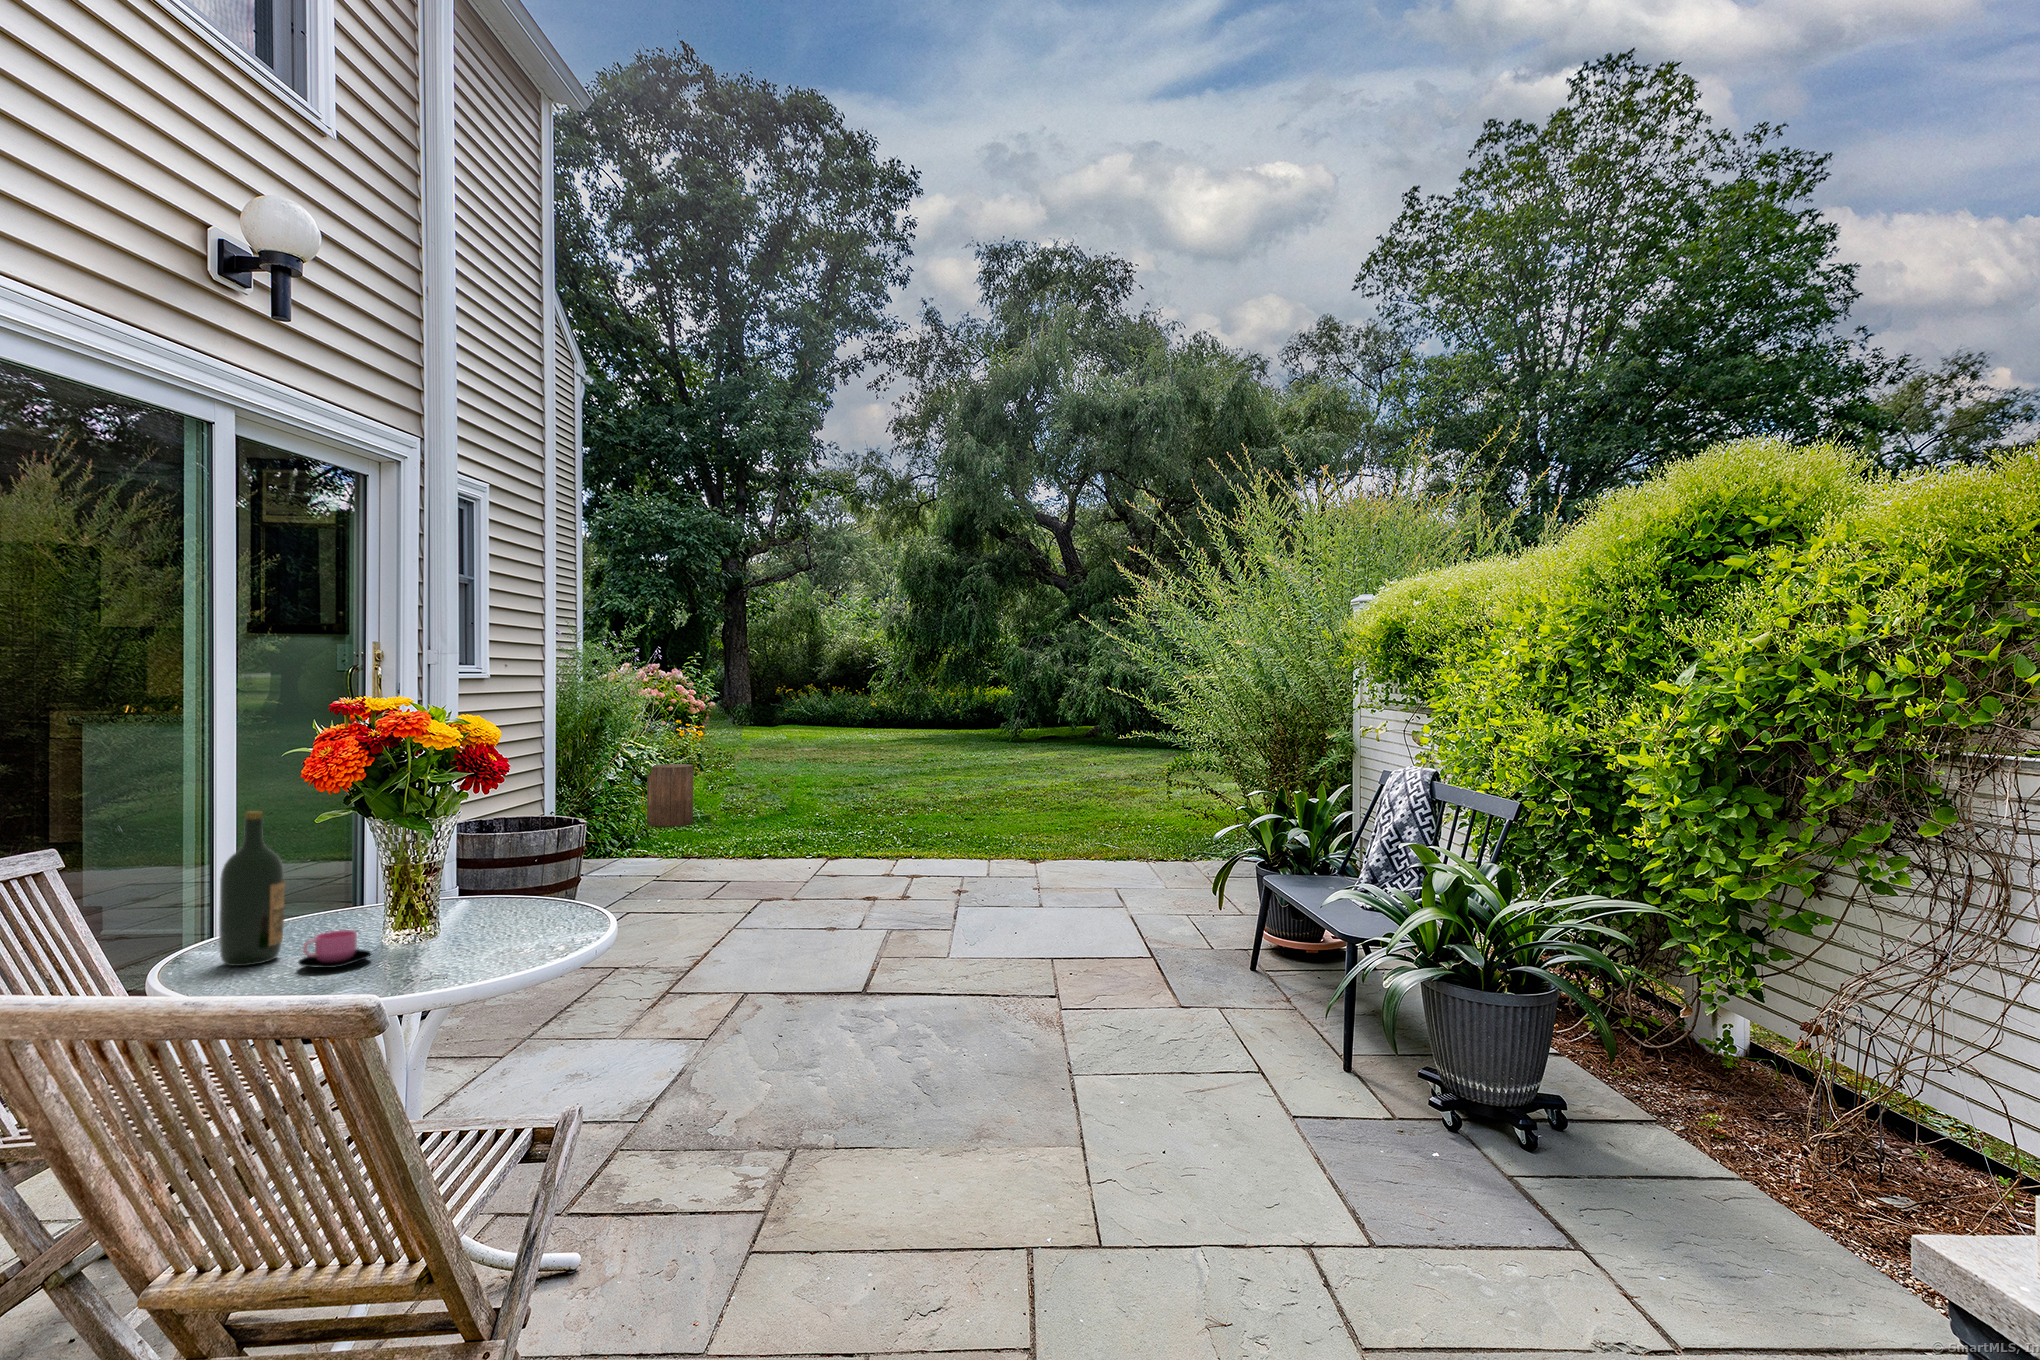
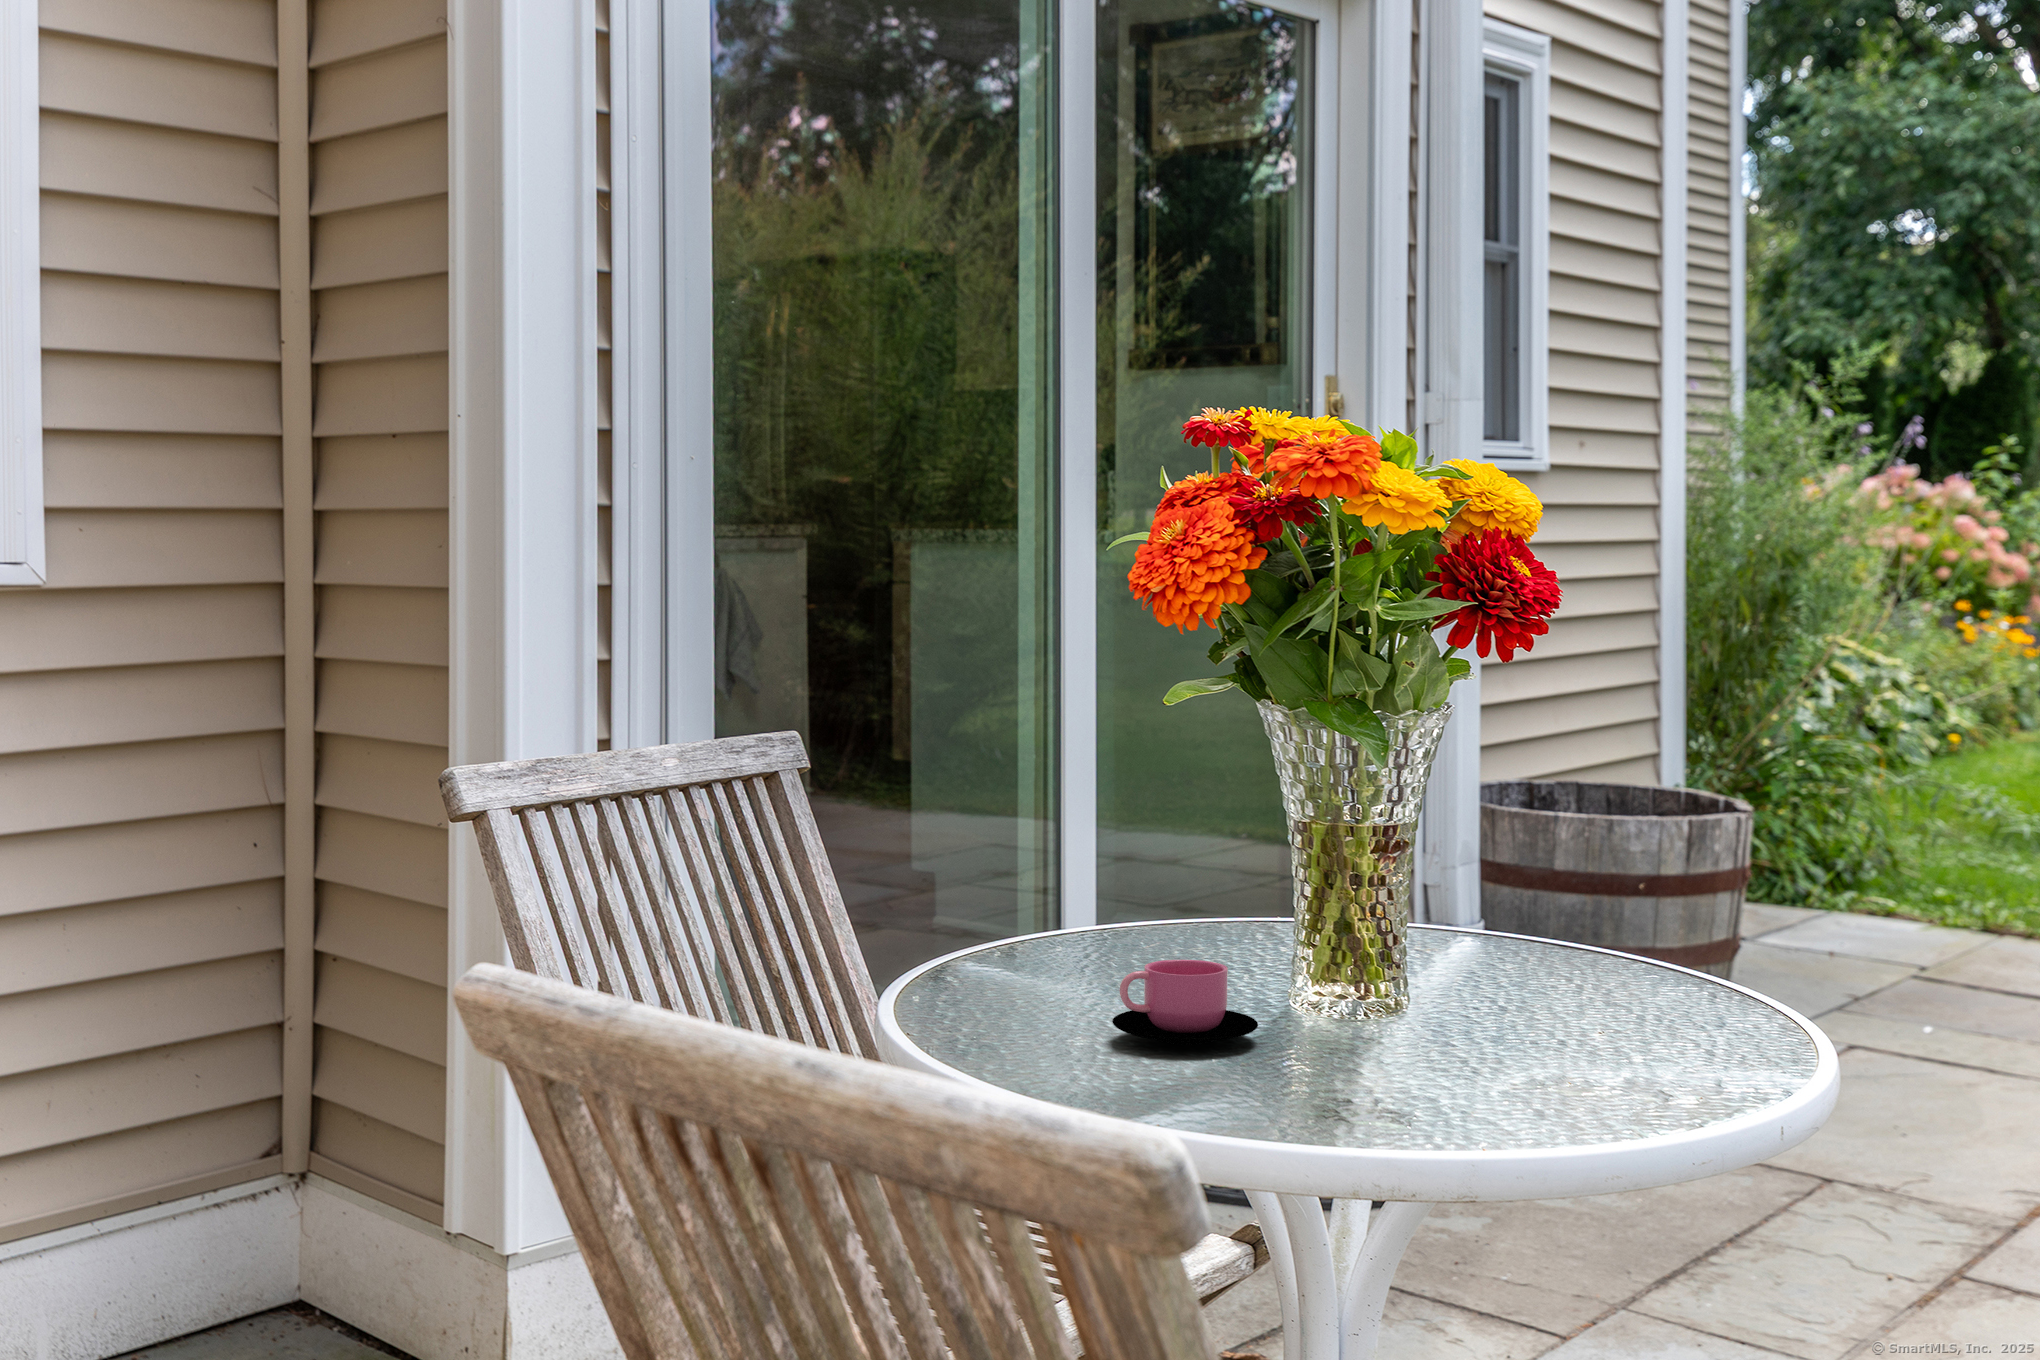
stool: present [647,764,693,827] -> none [1888,699,2006,850]
wine bottle: present [219,811,285,966] -> none [981,668,1096,1012]

